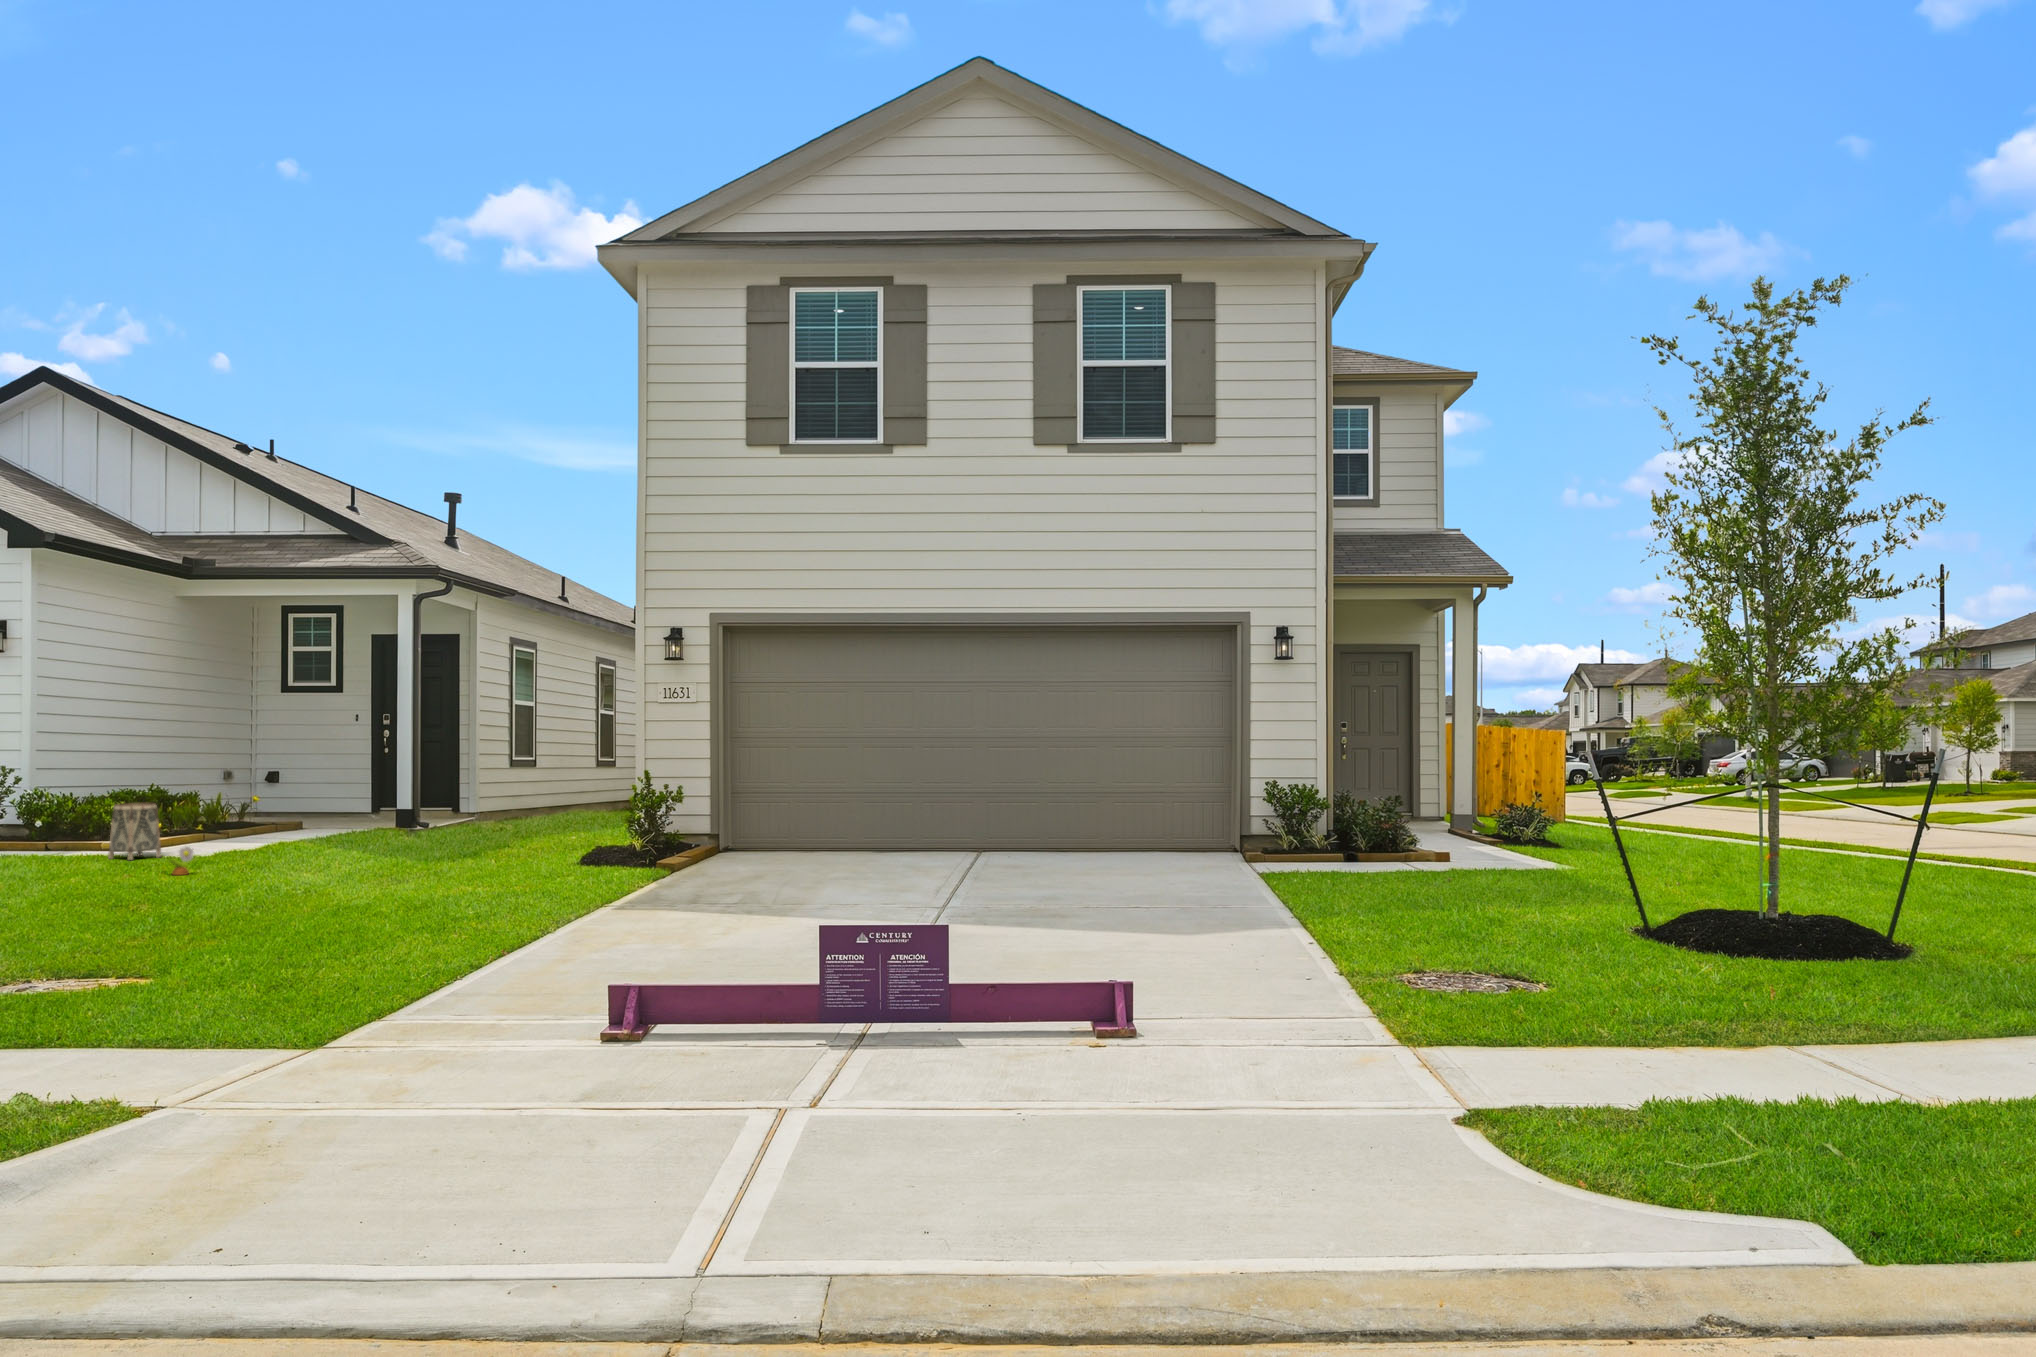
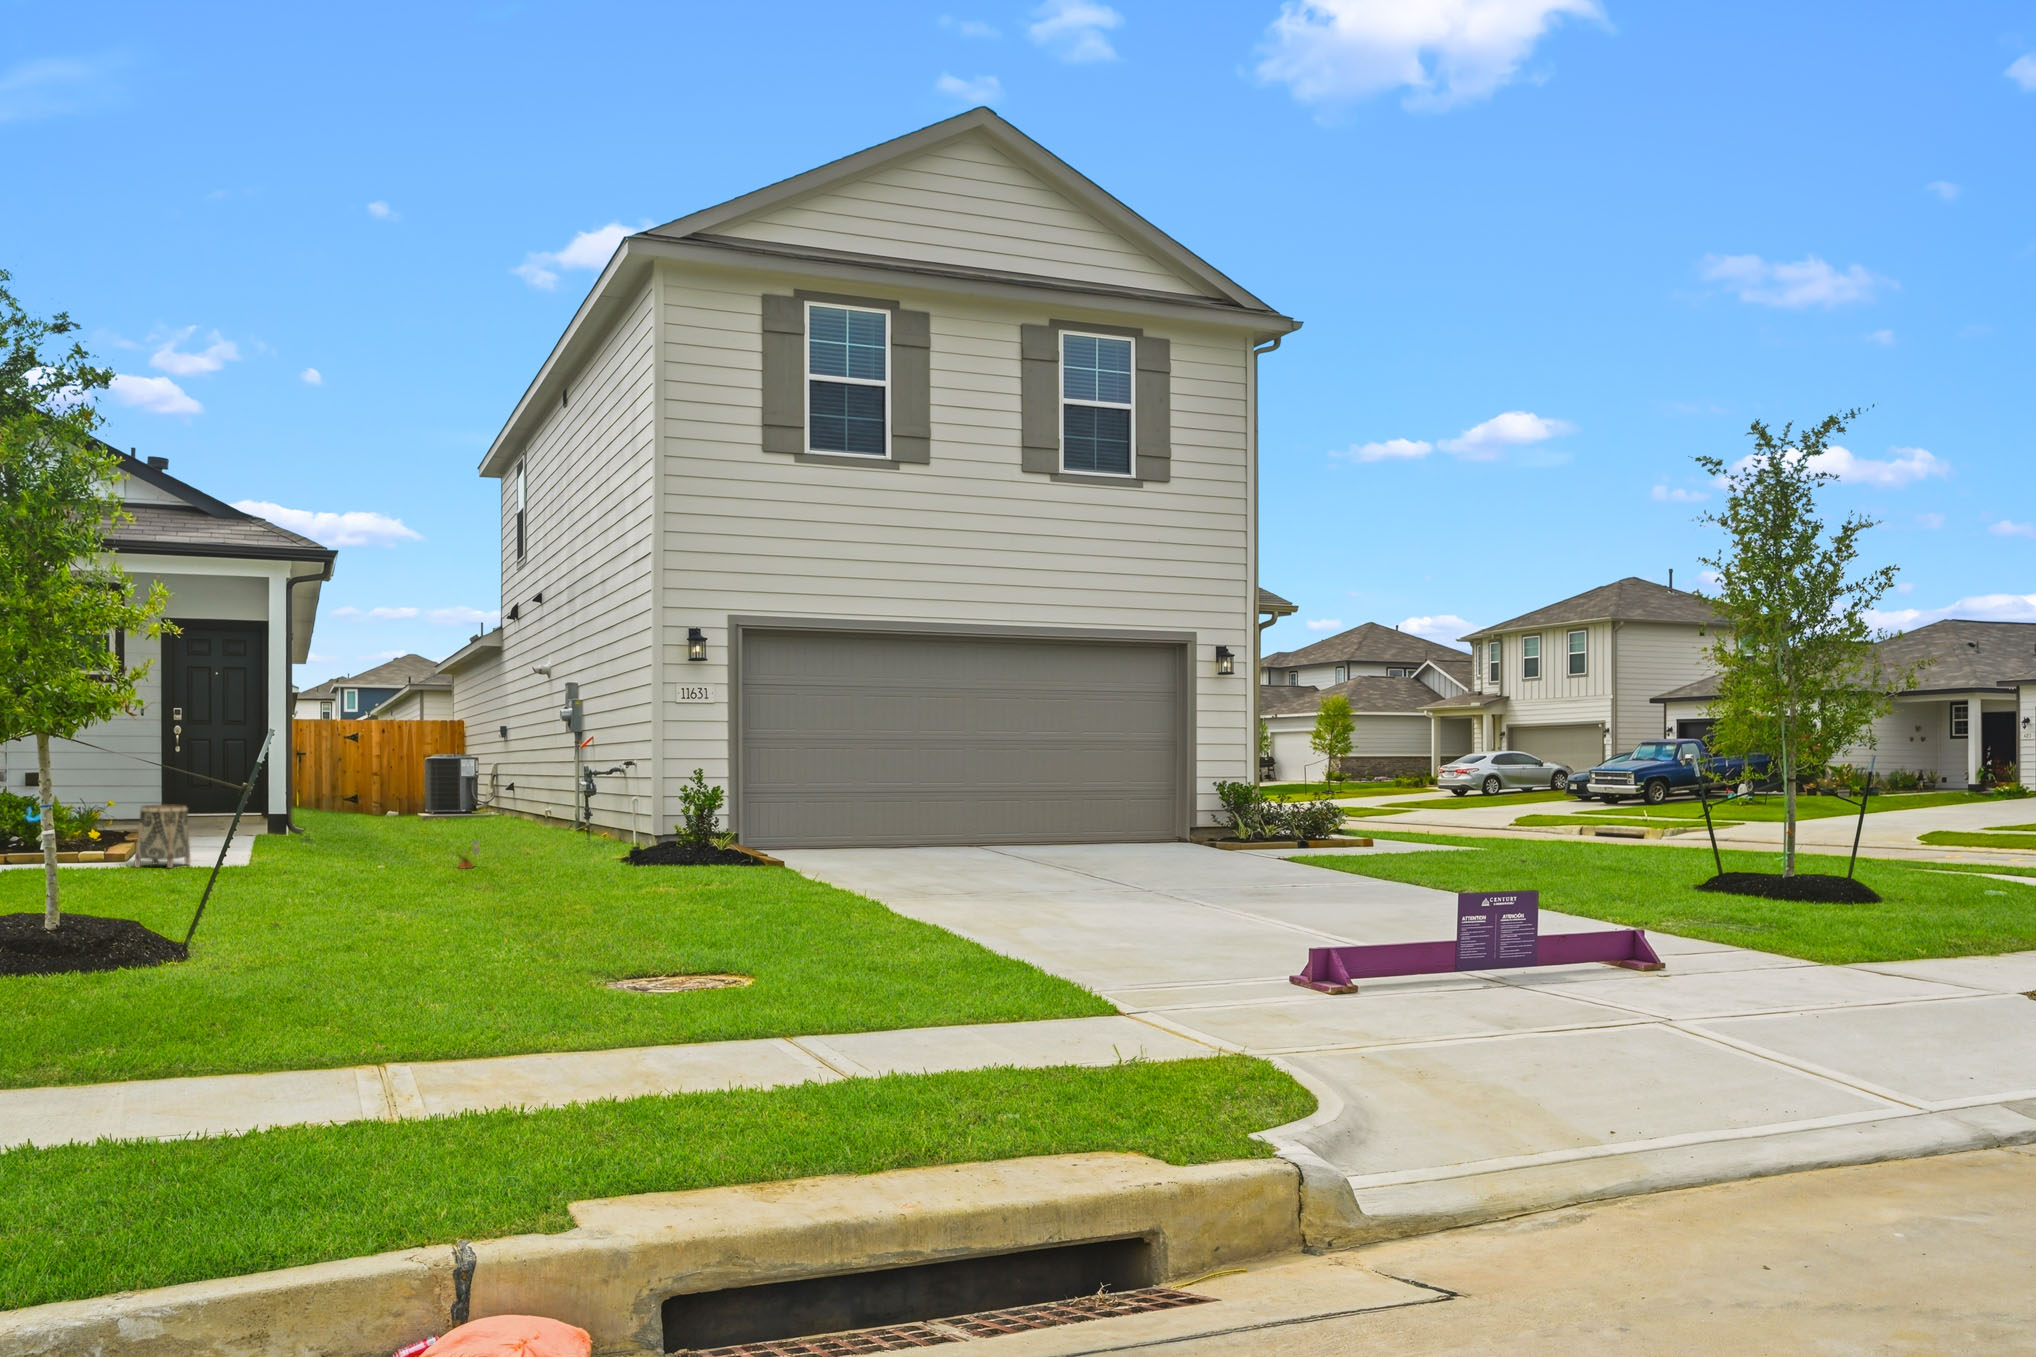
decorative plant: present [169,847,194,875] -> present [452,840,479,869]

